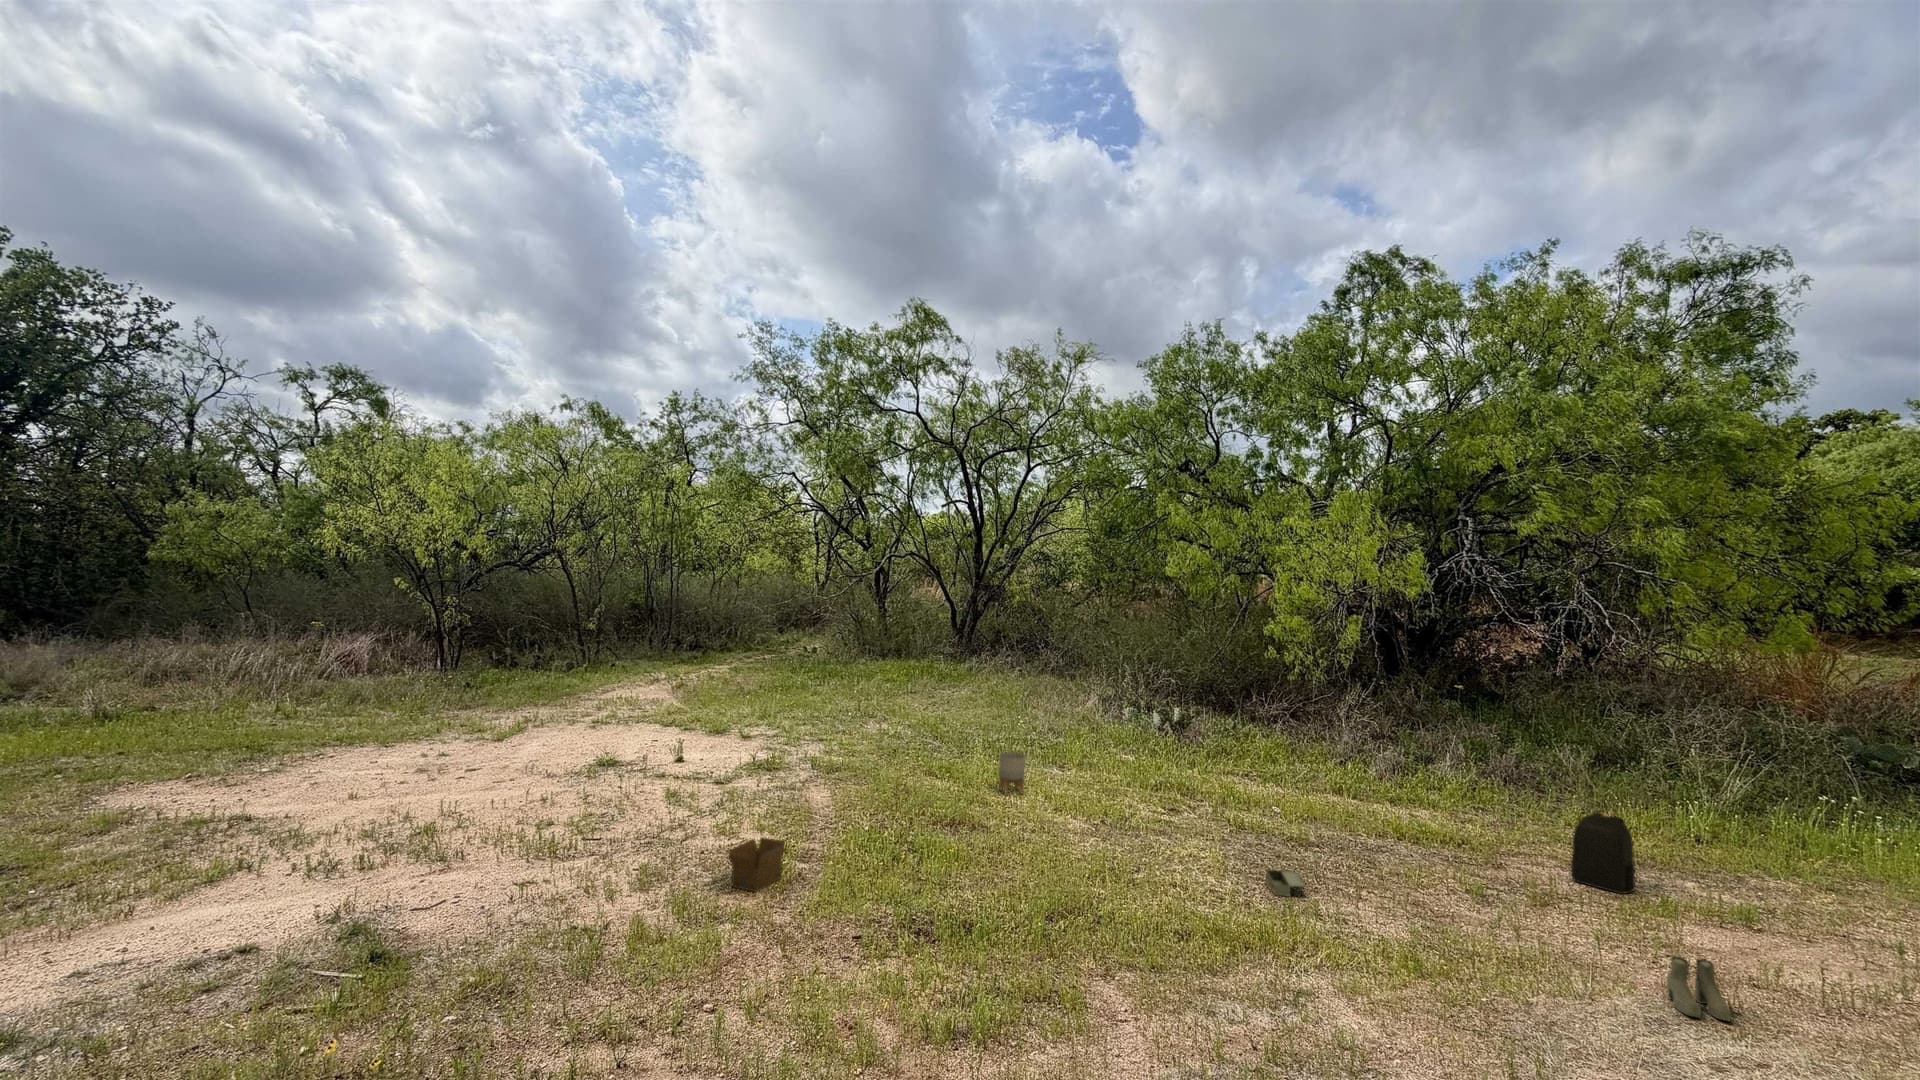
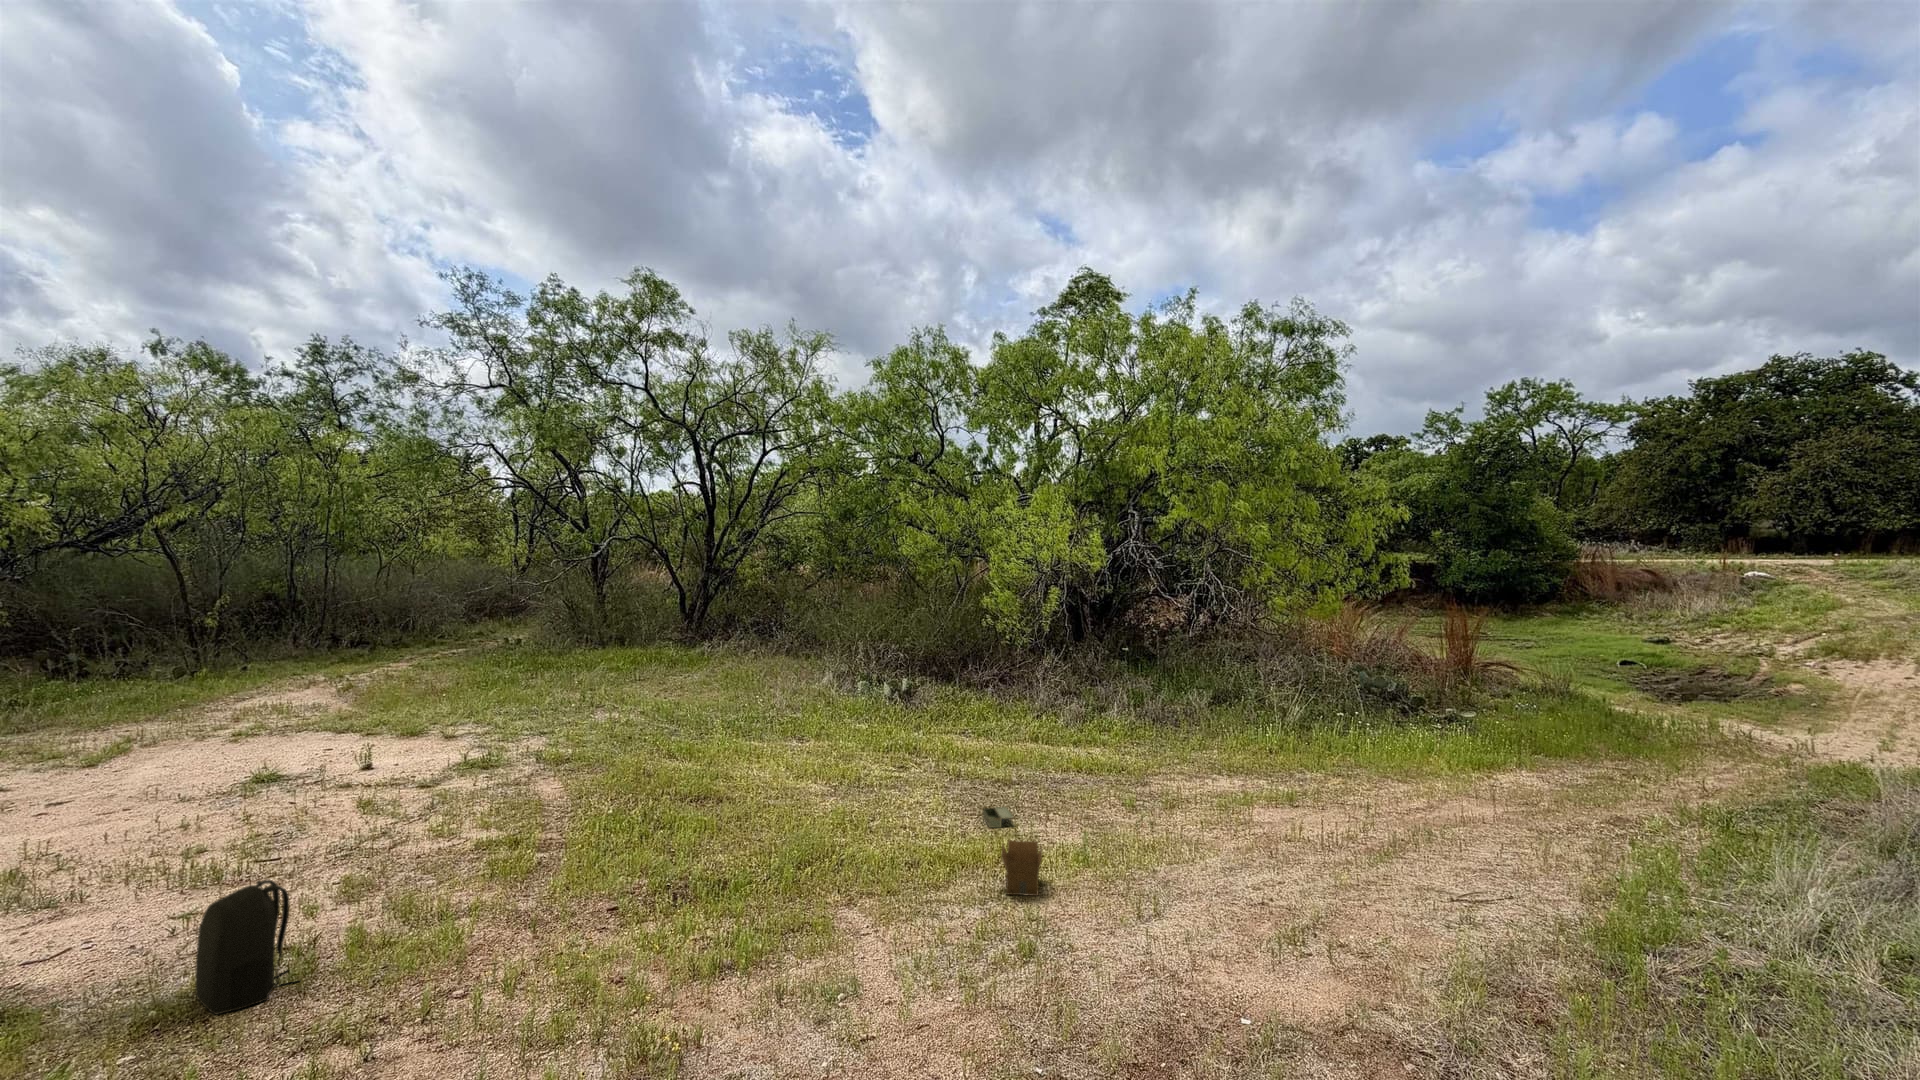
planter: present [998,752,1026,795] -> none [738,729,765,771]
backpack: present [1571,812,1635,894] -> present [195,880,299,1014]
cardboard box: present [728,837,785,892] -> present [1001,840,1042,896]
boots: present [1666,956,1731,1021] -> none [1258,831,1294,872]

